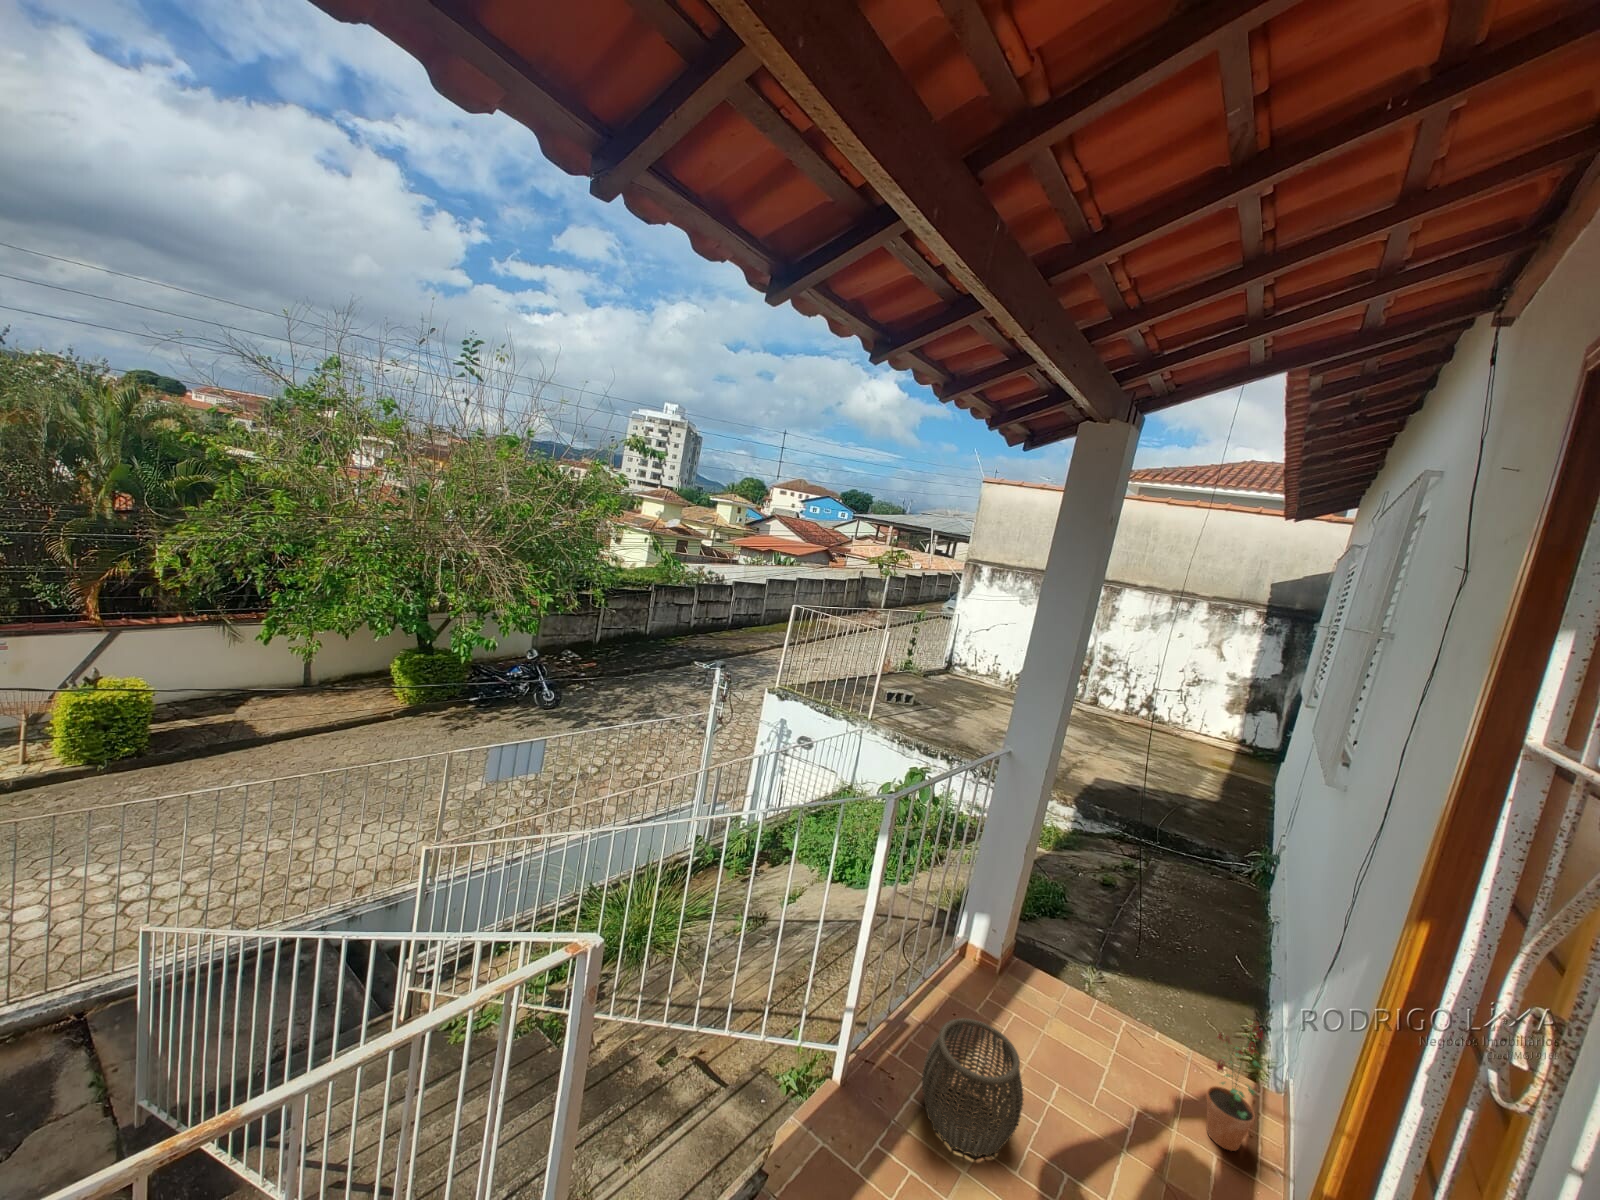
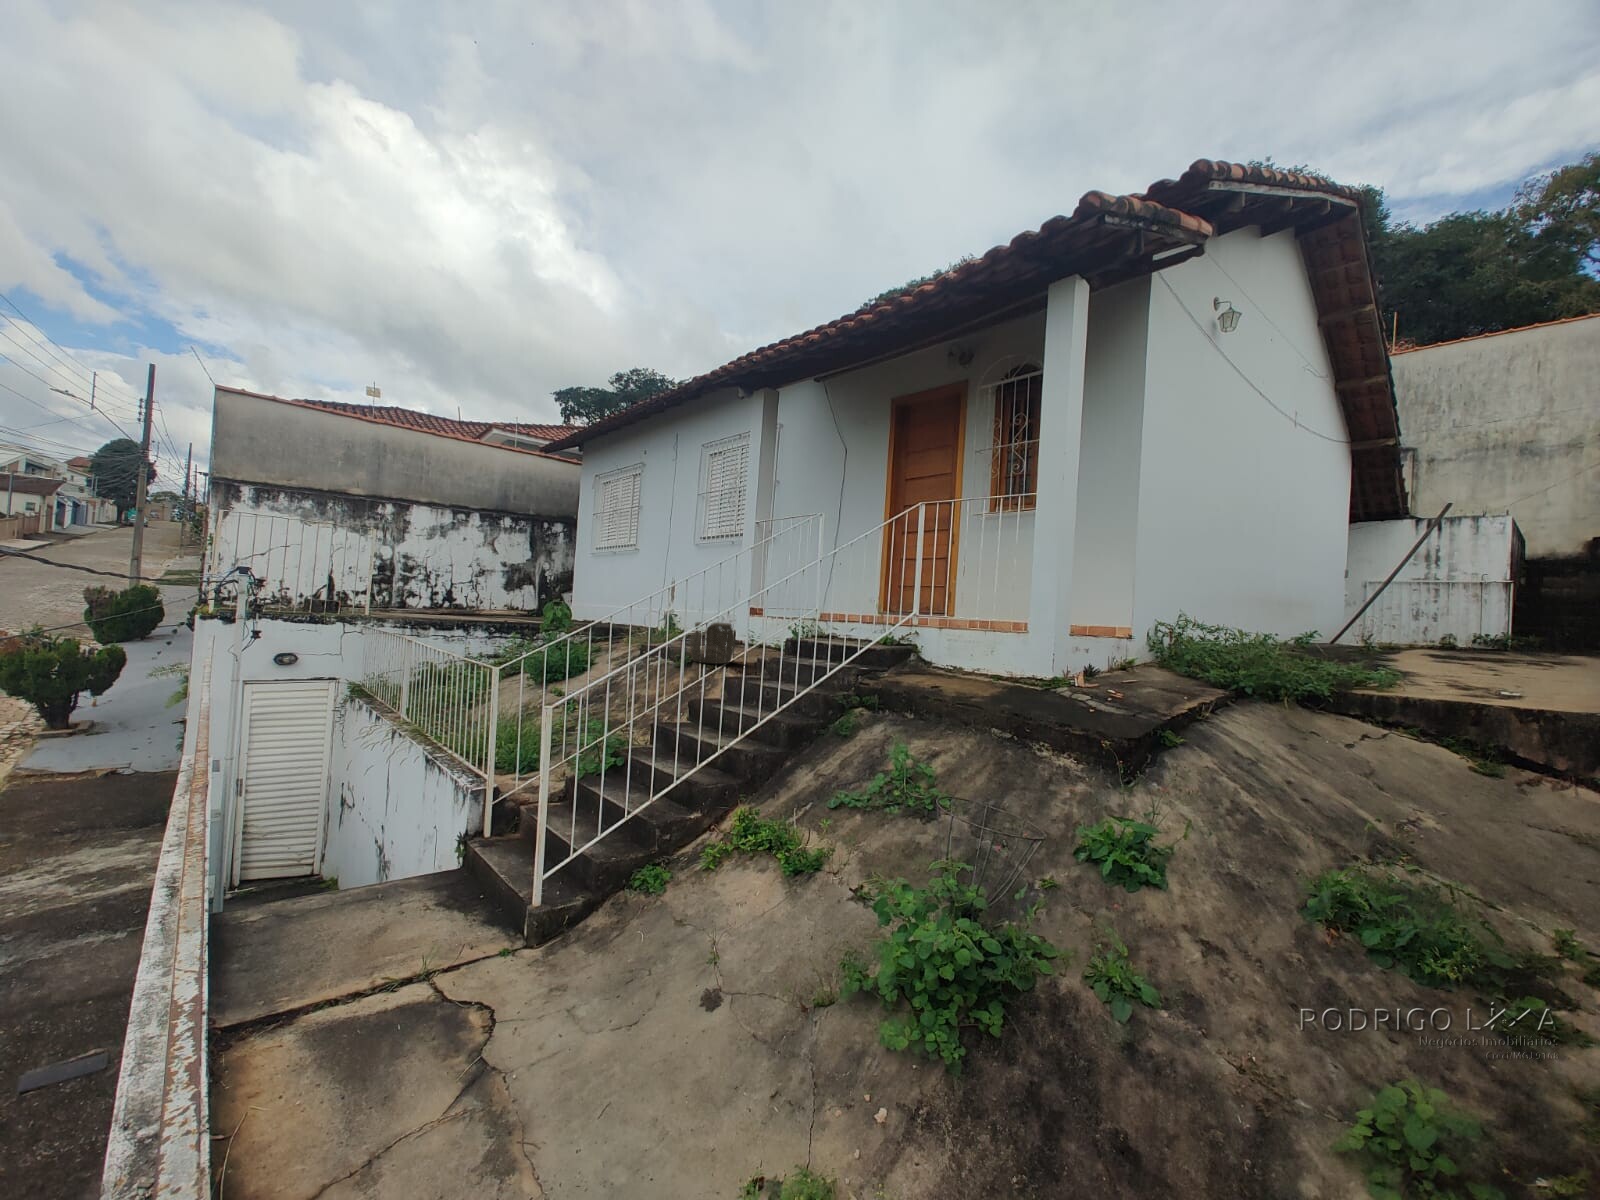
potted plant: present [1206,1022,1263,1151] -> none [735,605,758,654]

